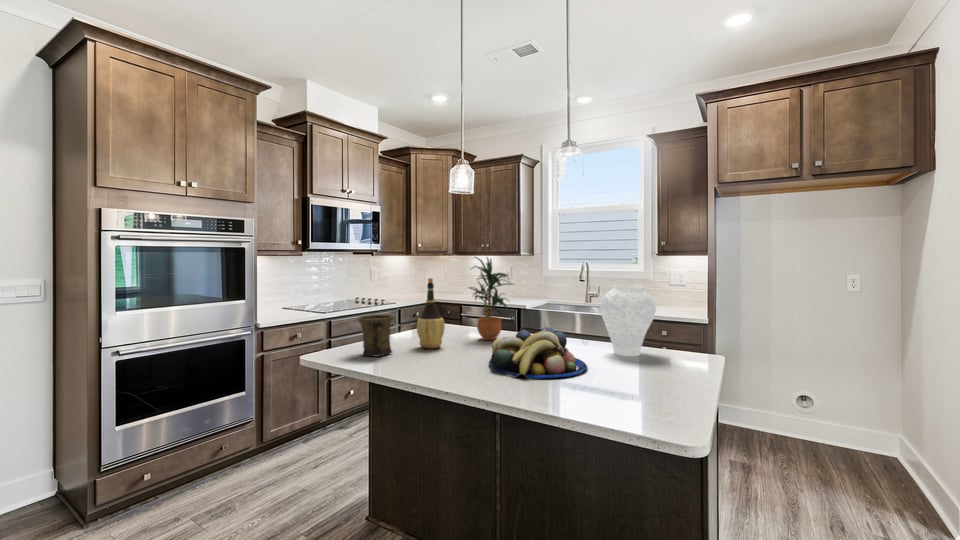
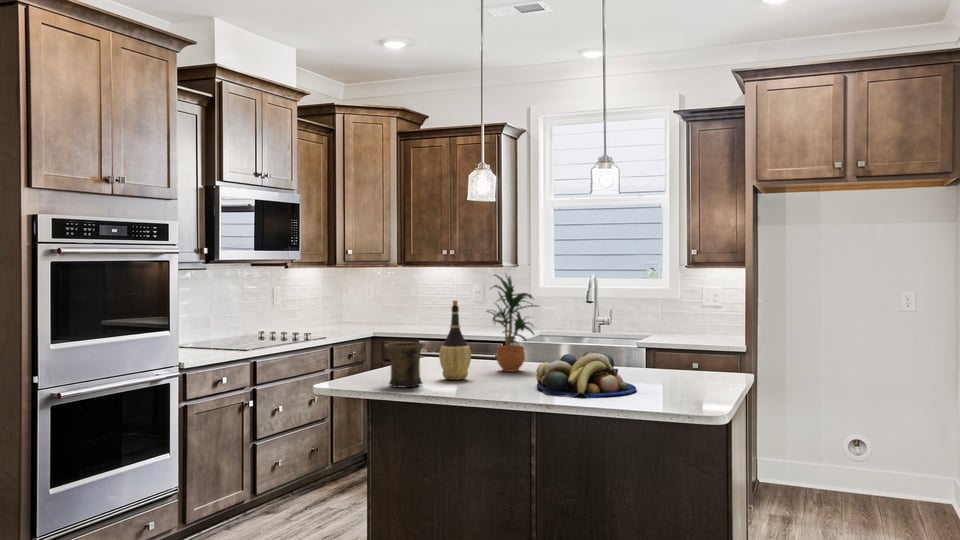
vase: present [600,284,656,356] -> none [641,305,697,380]

